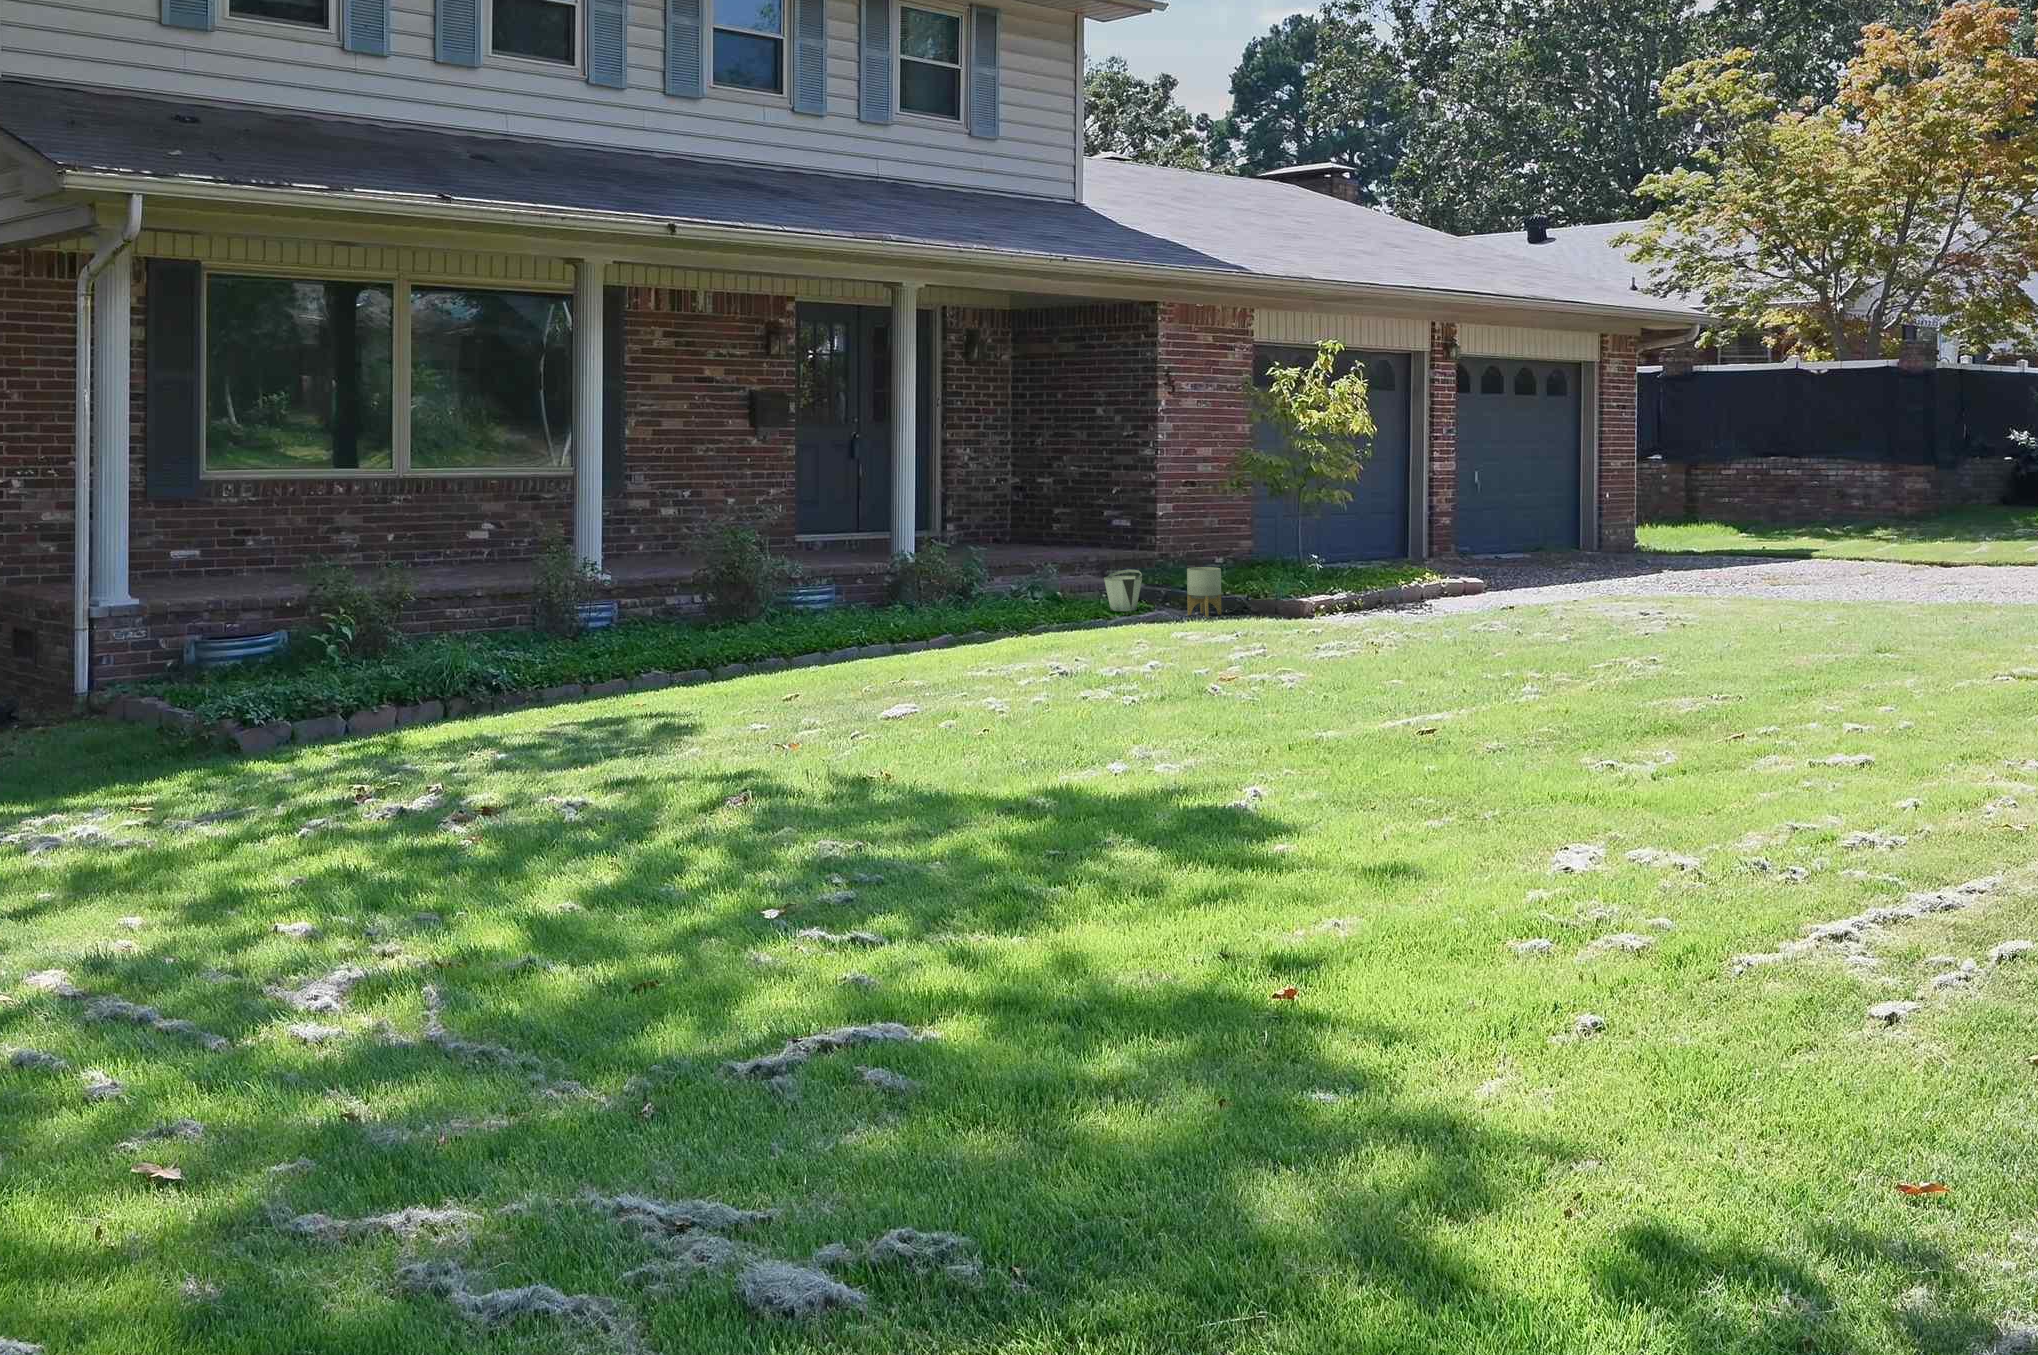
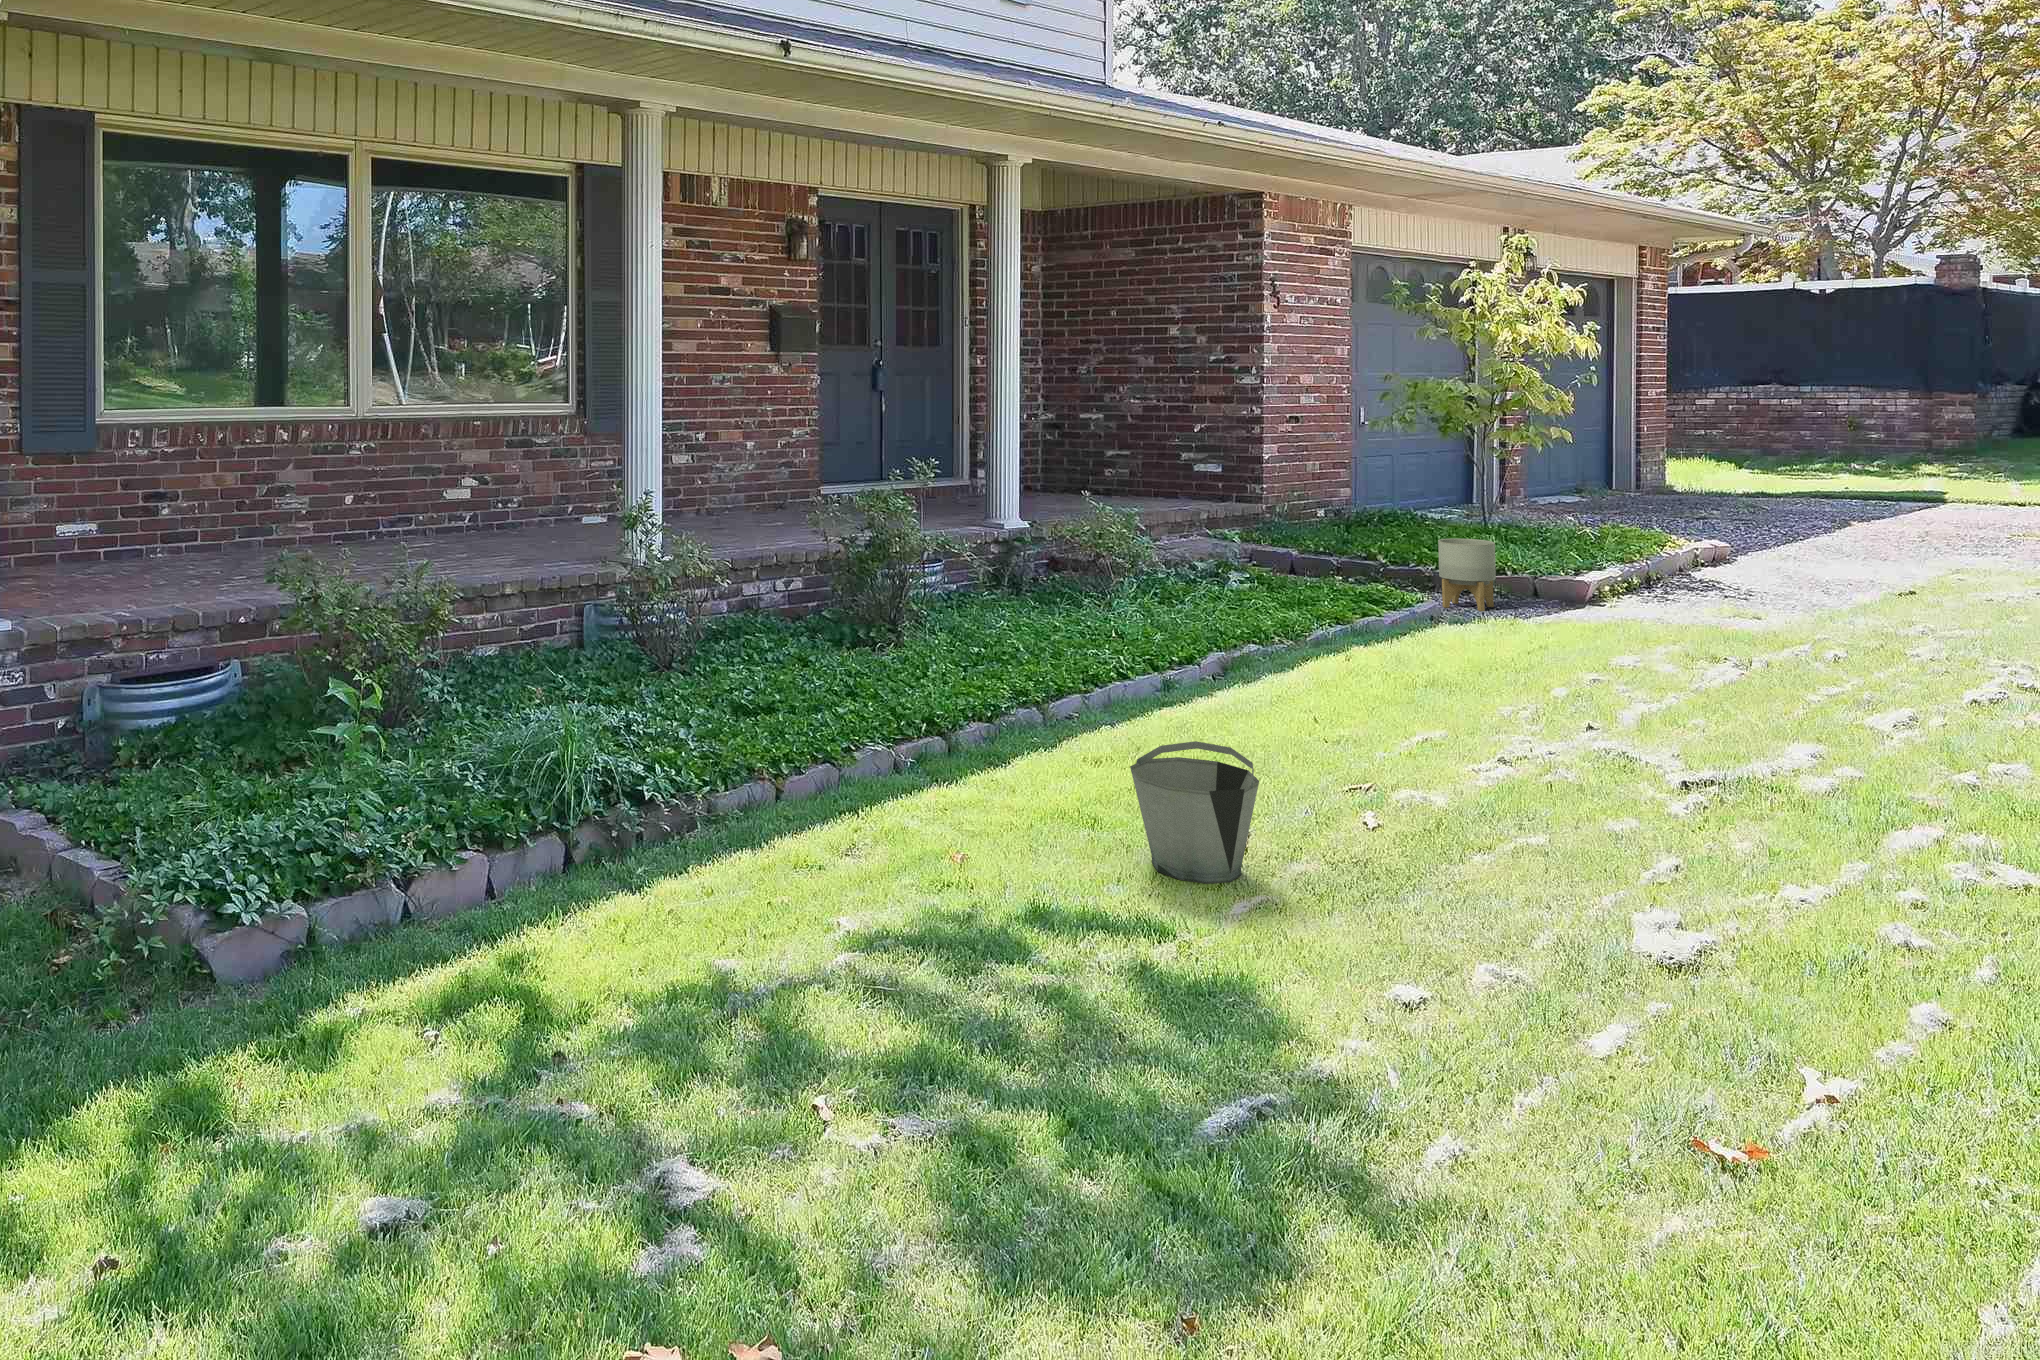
bucket: present [1104,569,1142,611] -> present [1130,741,1259,884]

